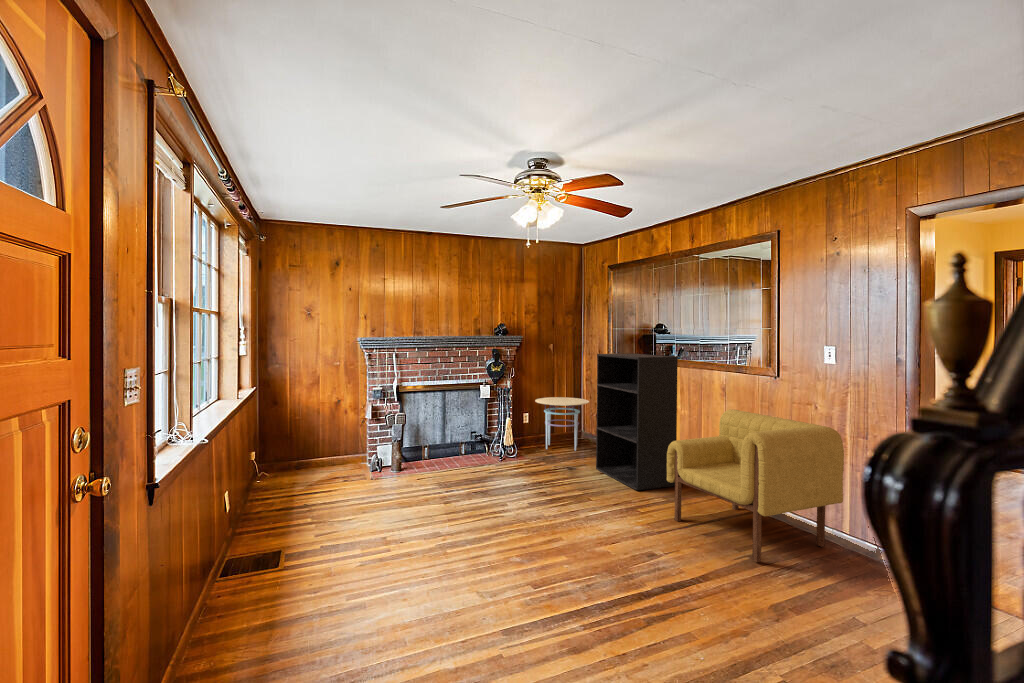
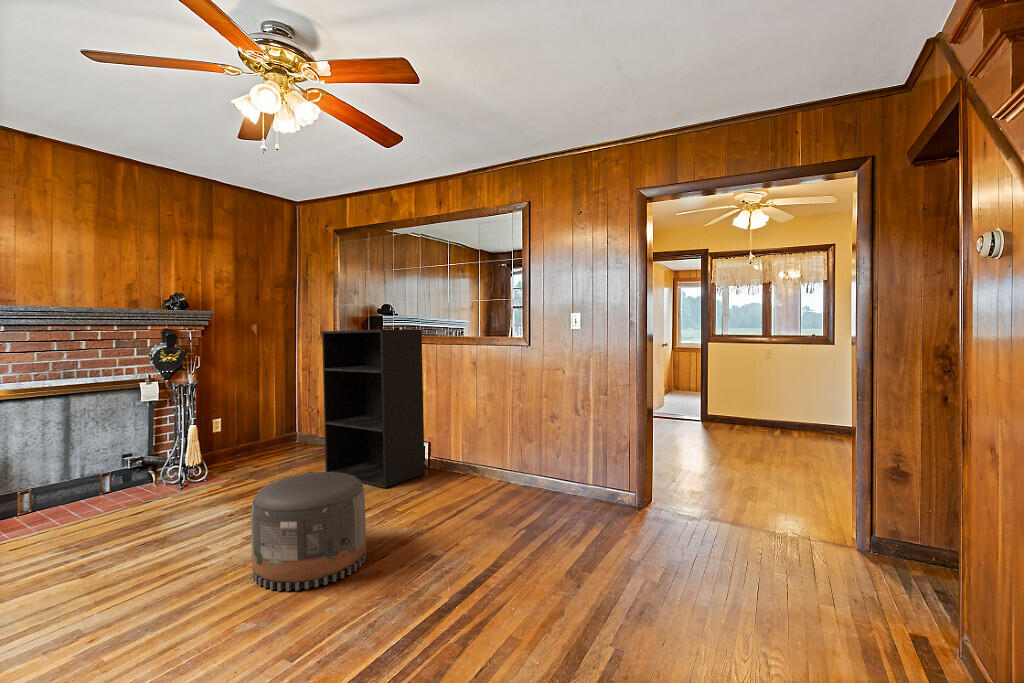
side table: present [535,397,589,451] -> none [230,393,307,463]
armchair: present [667,410,844,562] -> none [428,380,595,532]
pouf: none [528,467,604,550] -> present [251,472,366,591]

